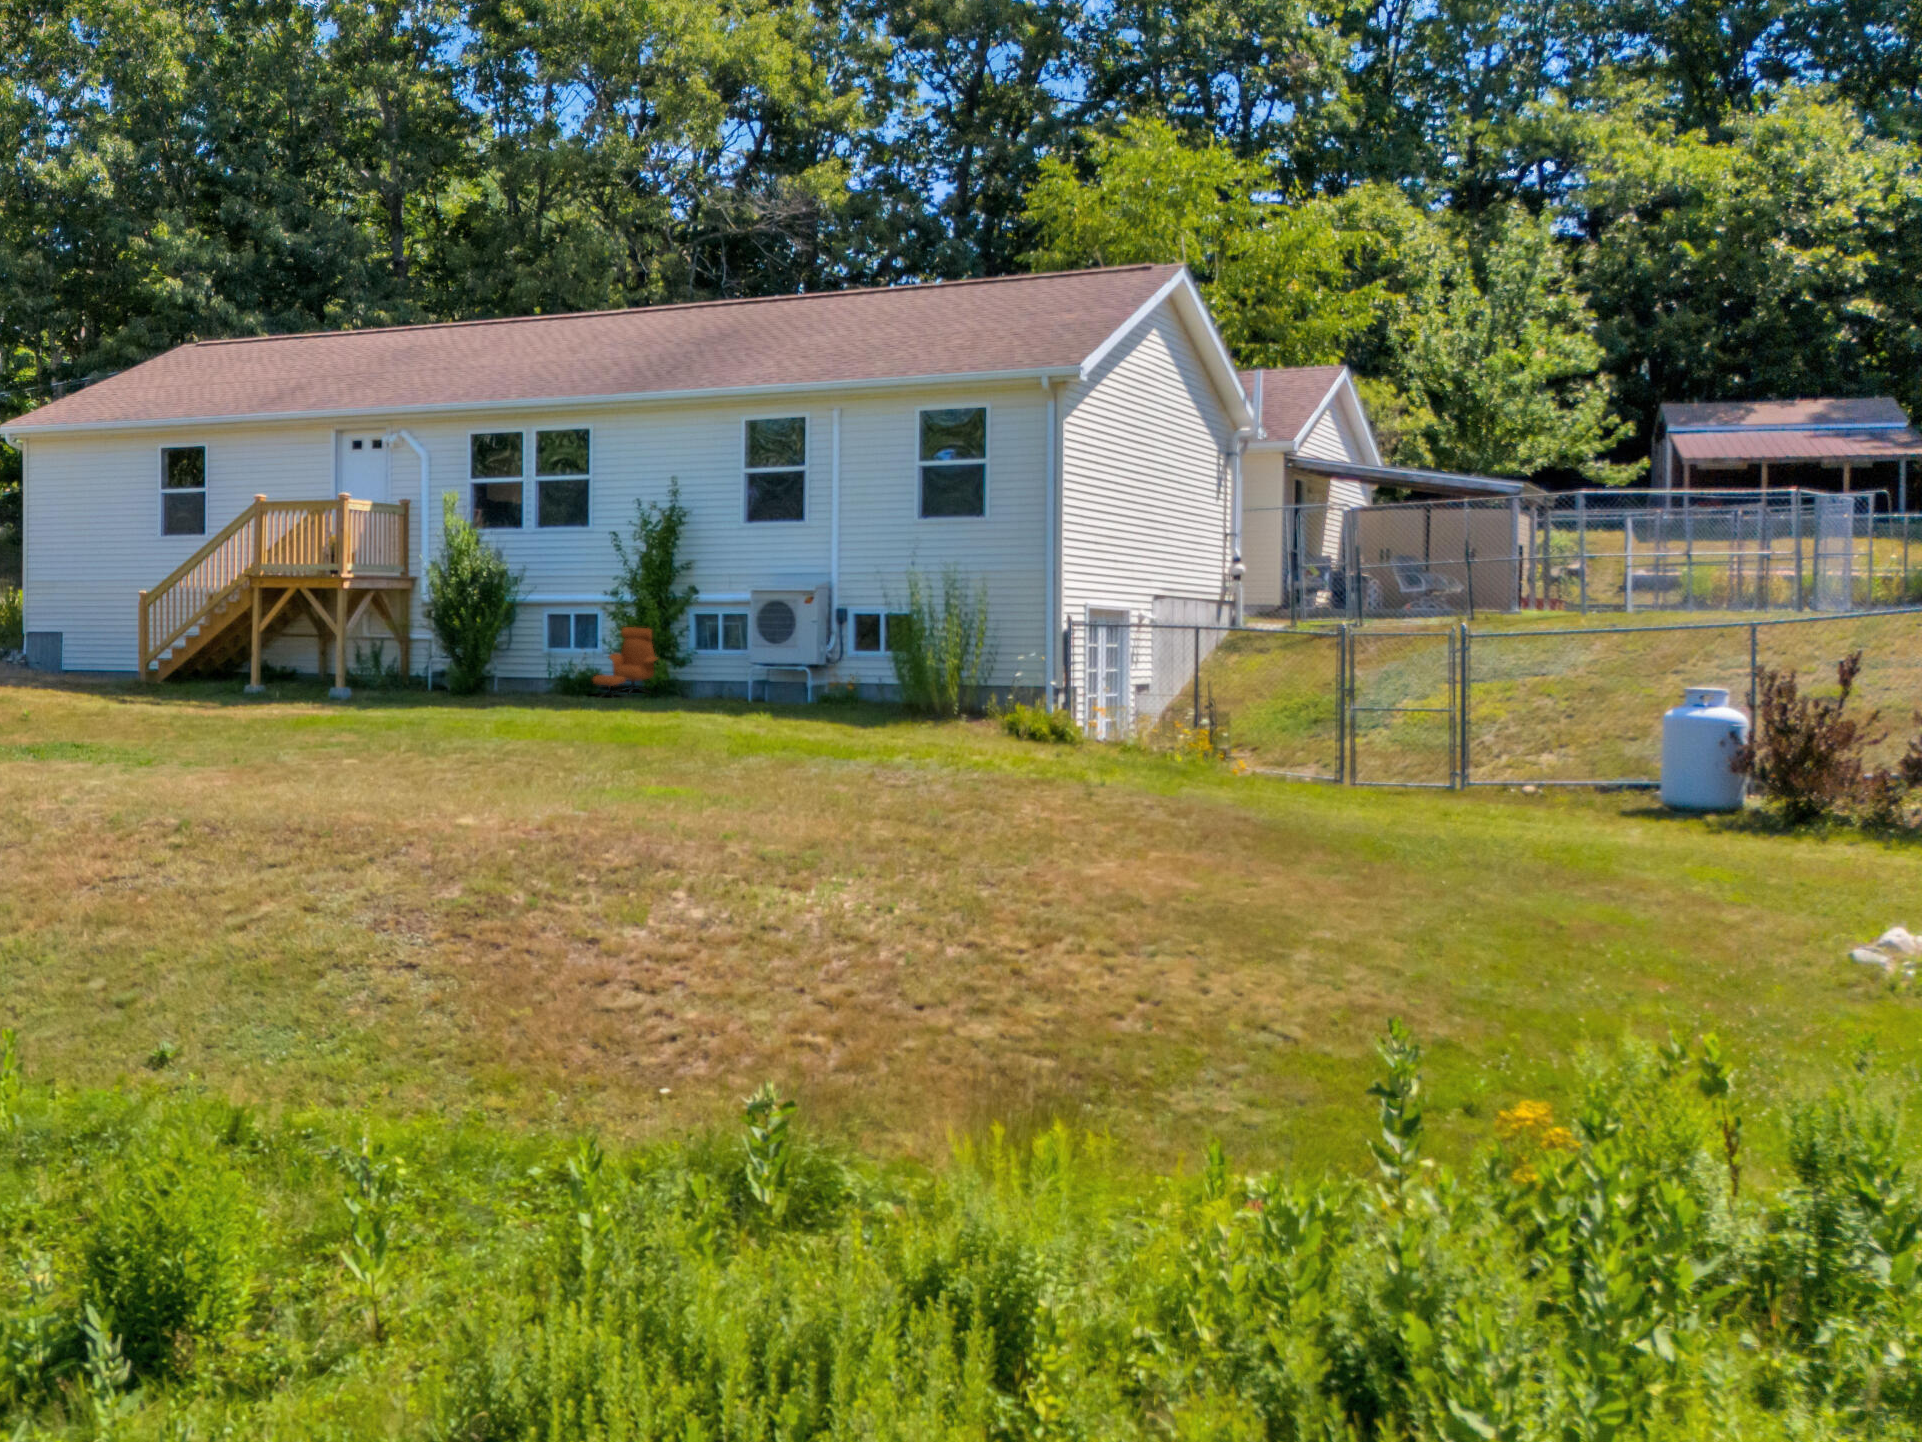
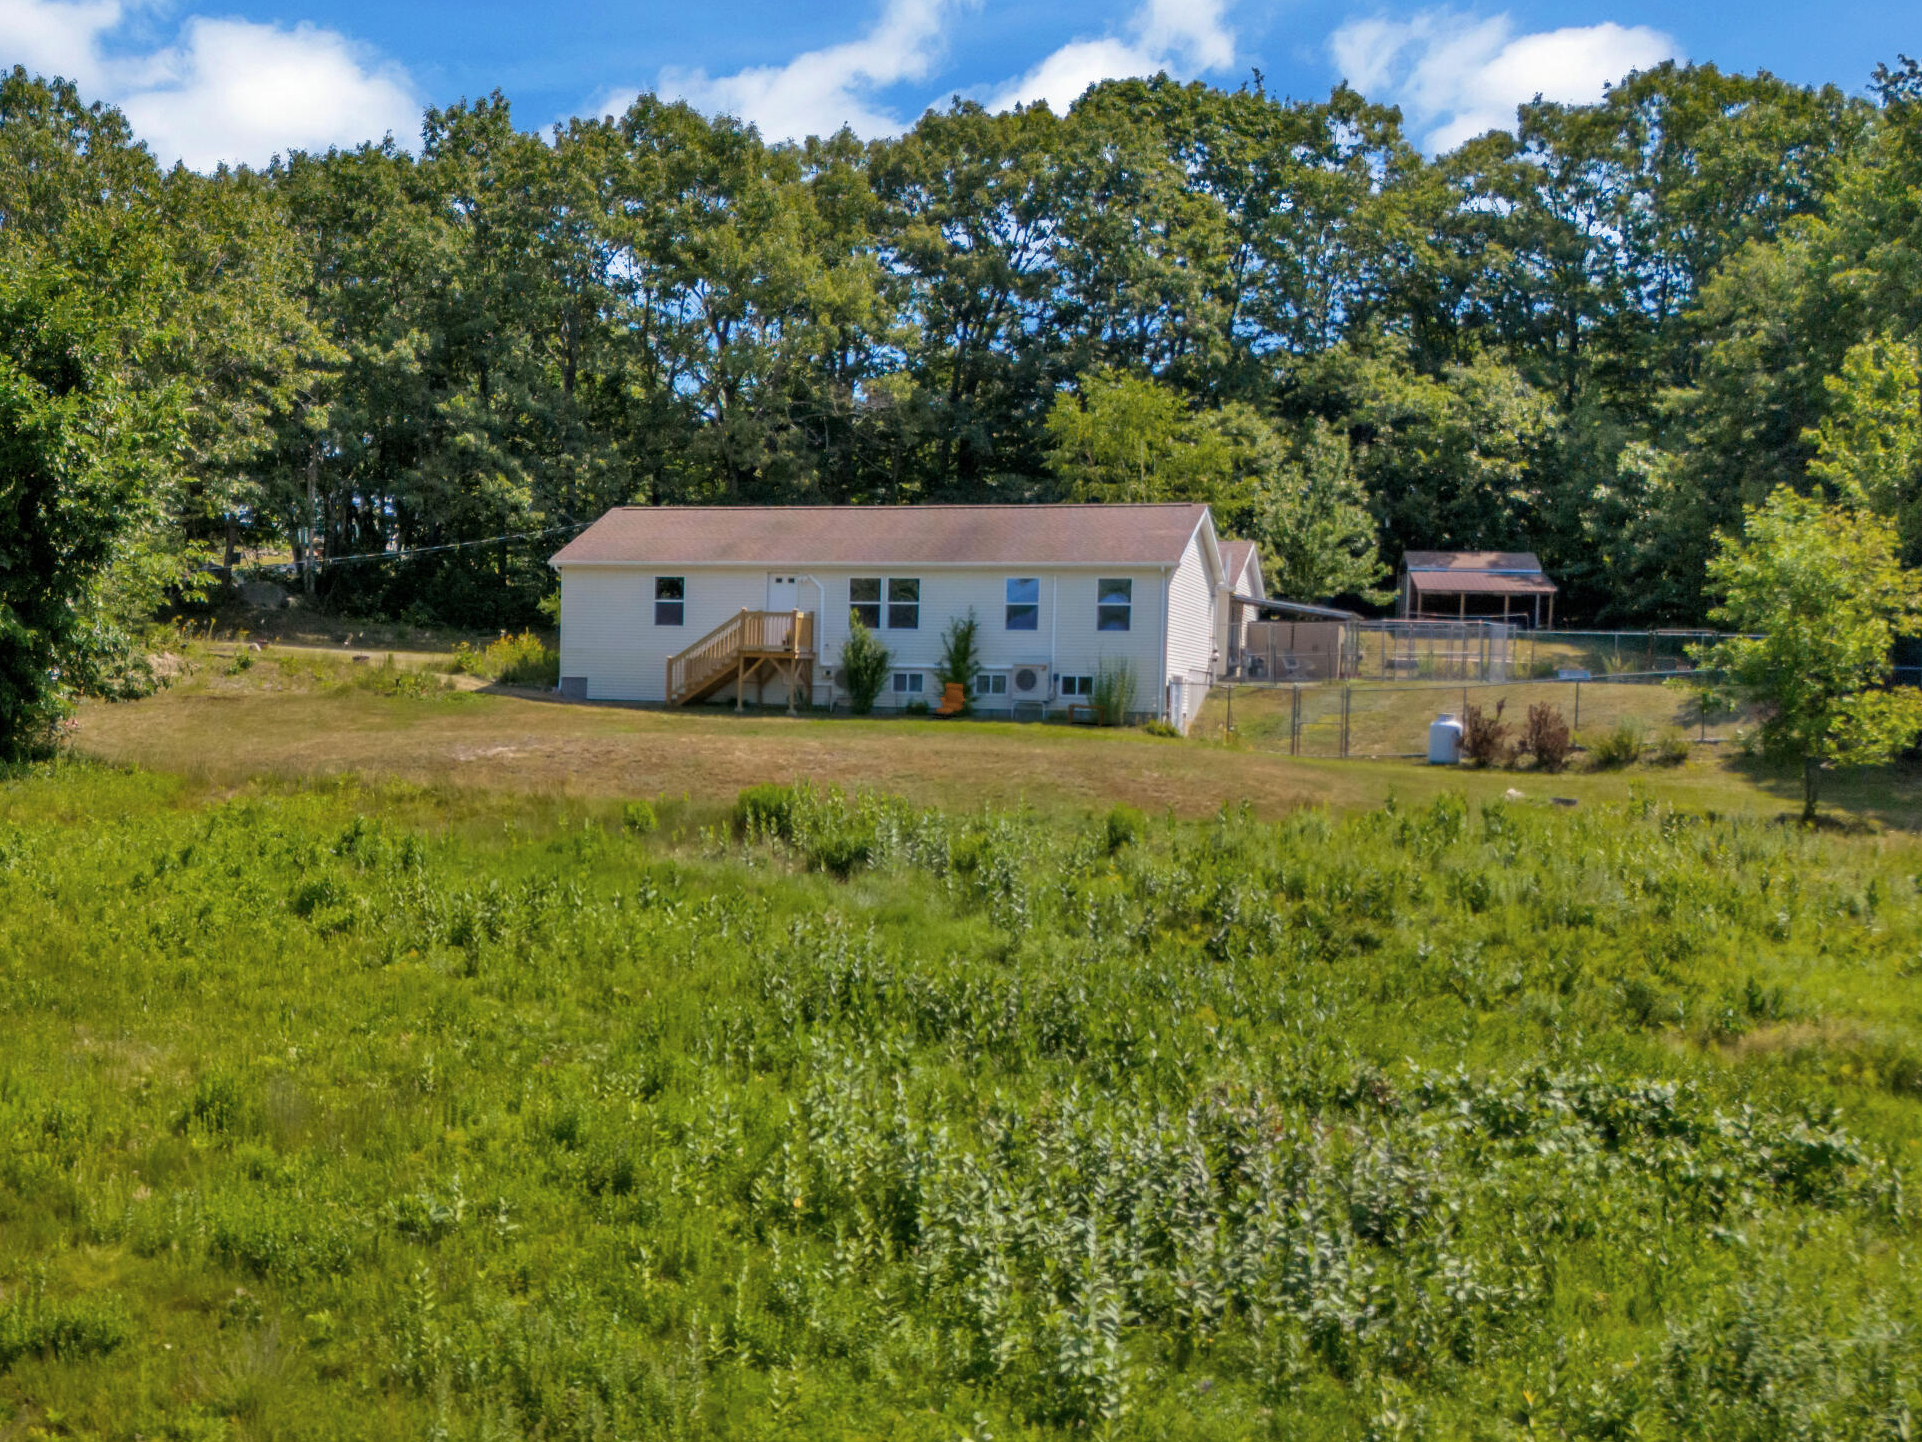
bench: none [844,664,924,714] -> present [1068,703,1106,726]

